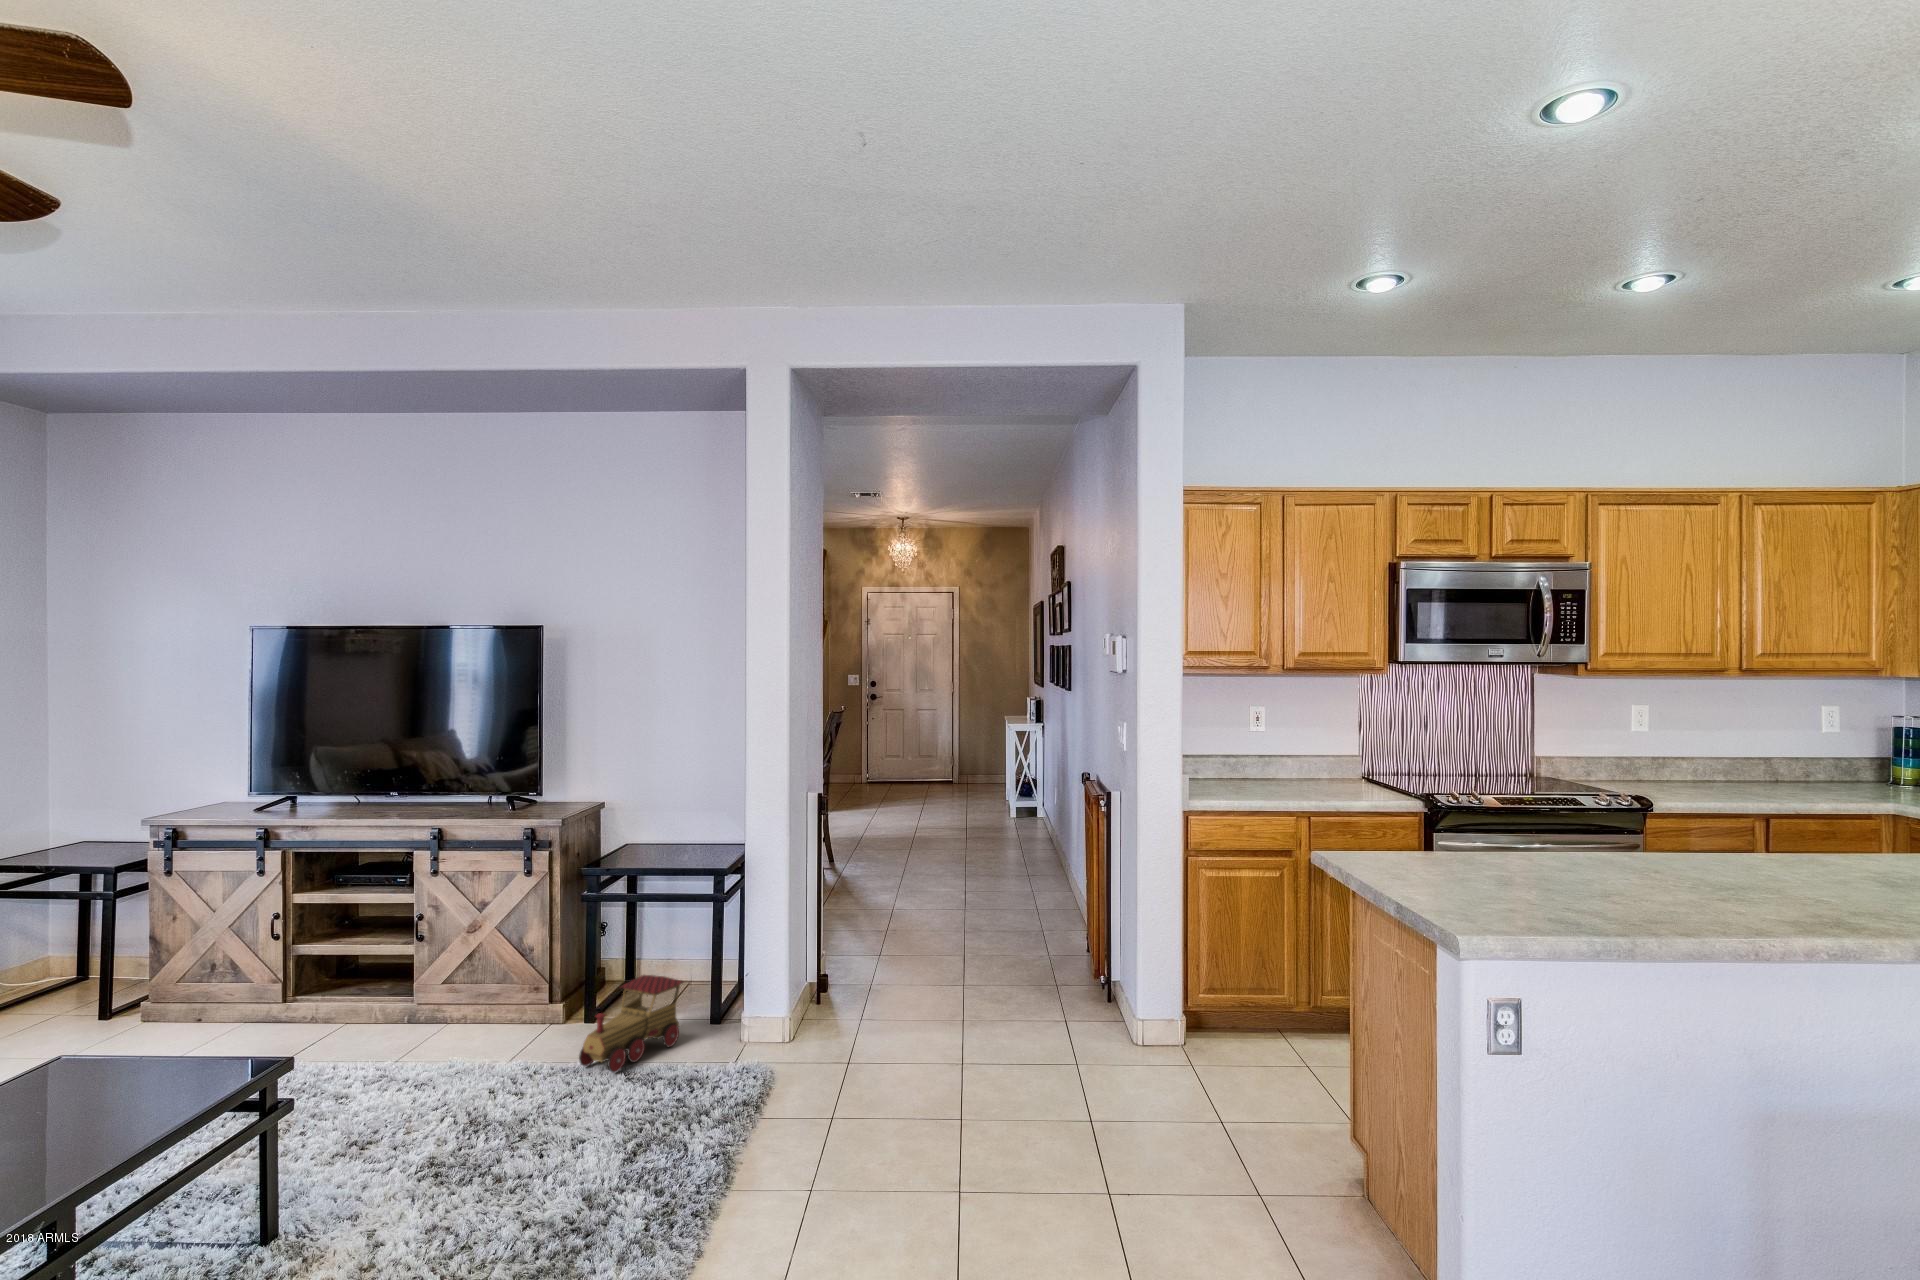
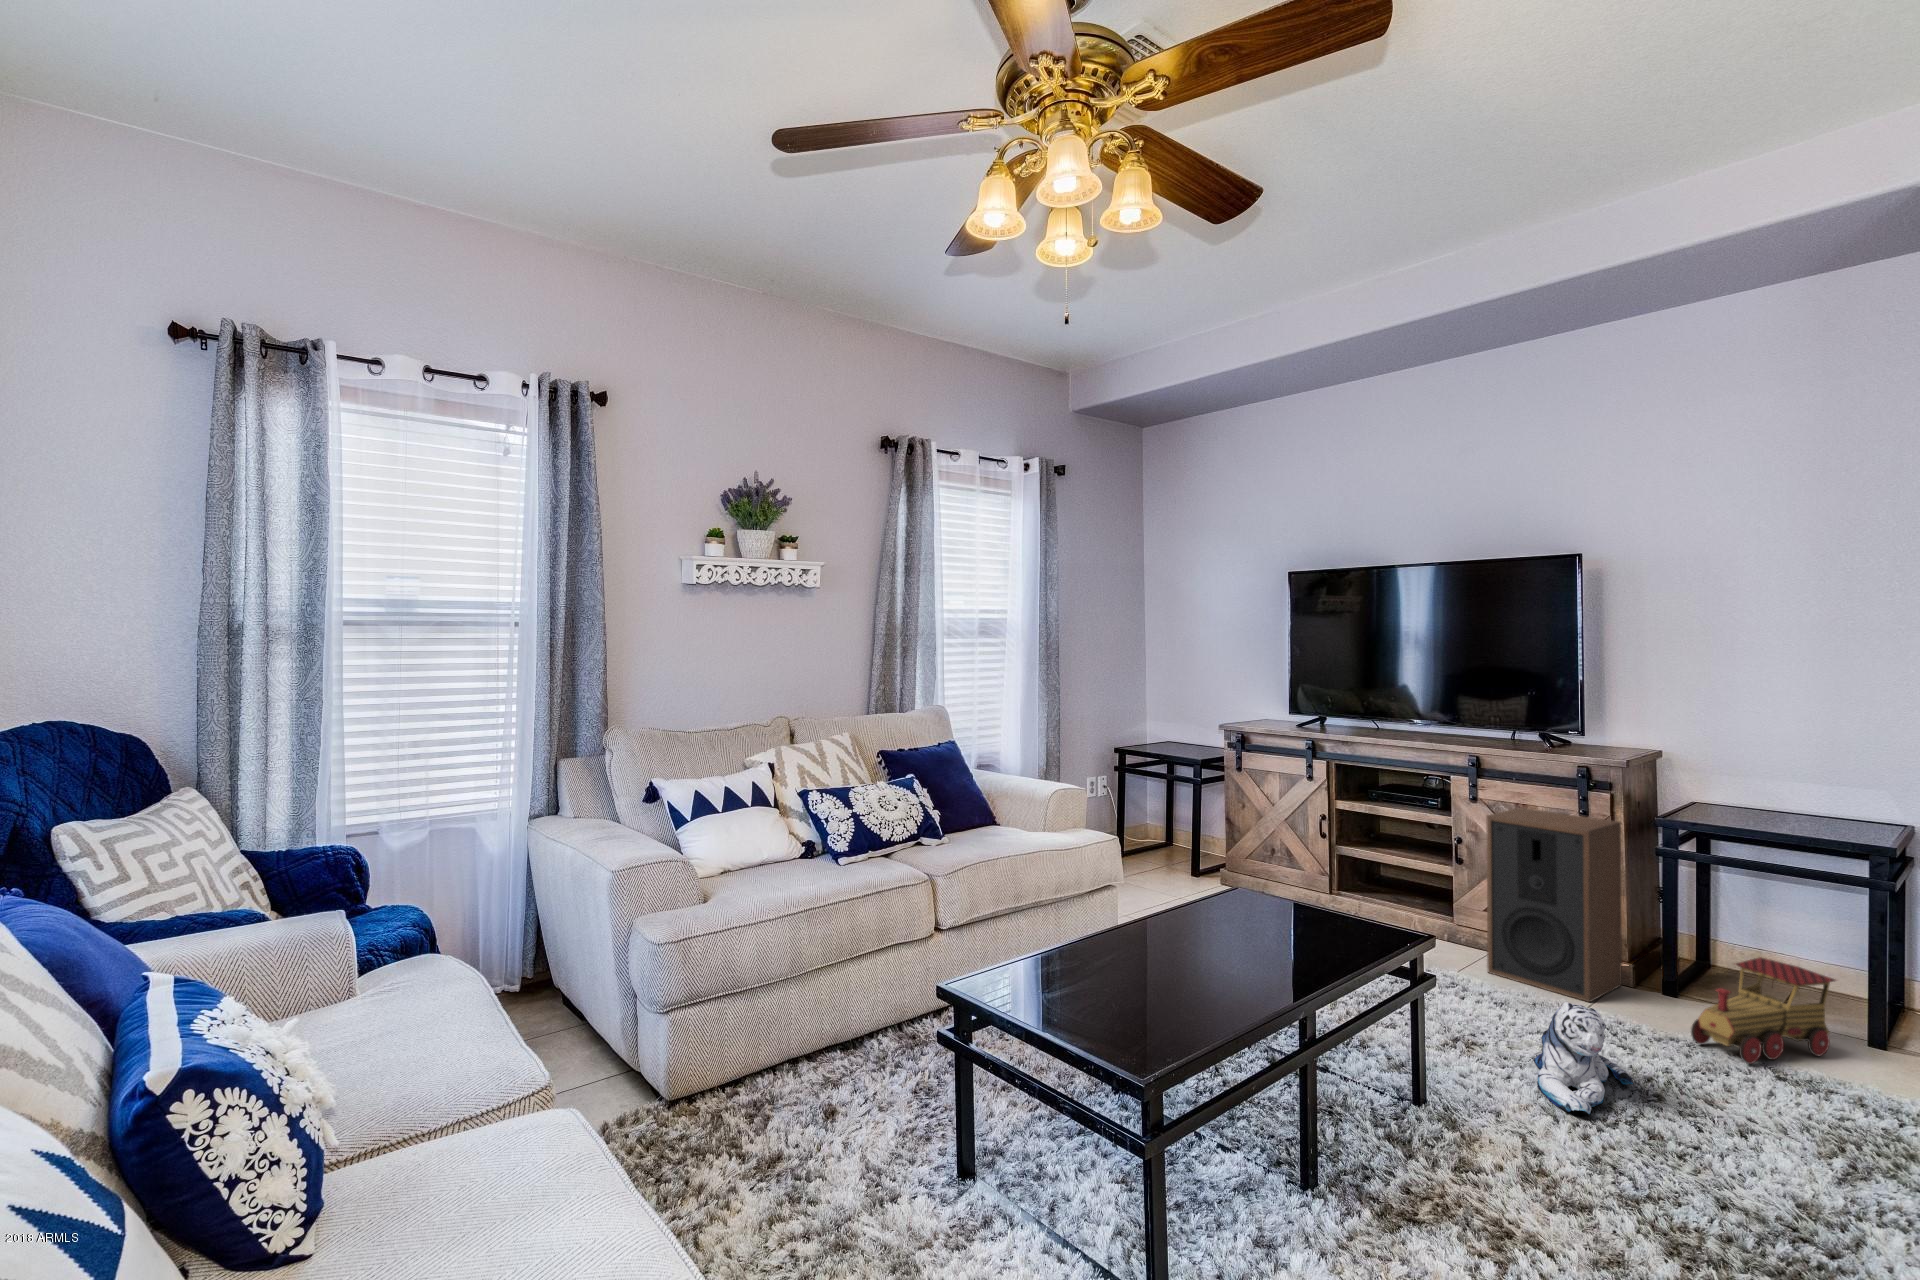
speaker: none [429,875,553,1053] -> present [1486,808,1622,1002]
plush toy: none [408,1072,504,1186] -> present [1533,1002,1633,1114]

